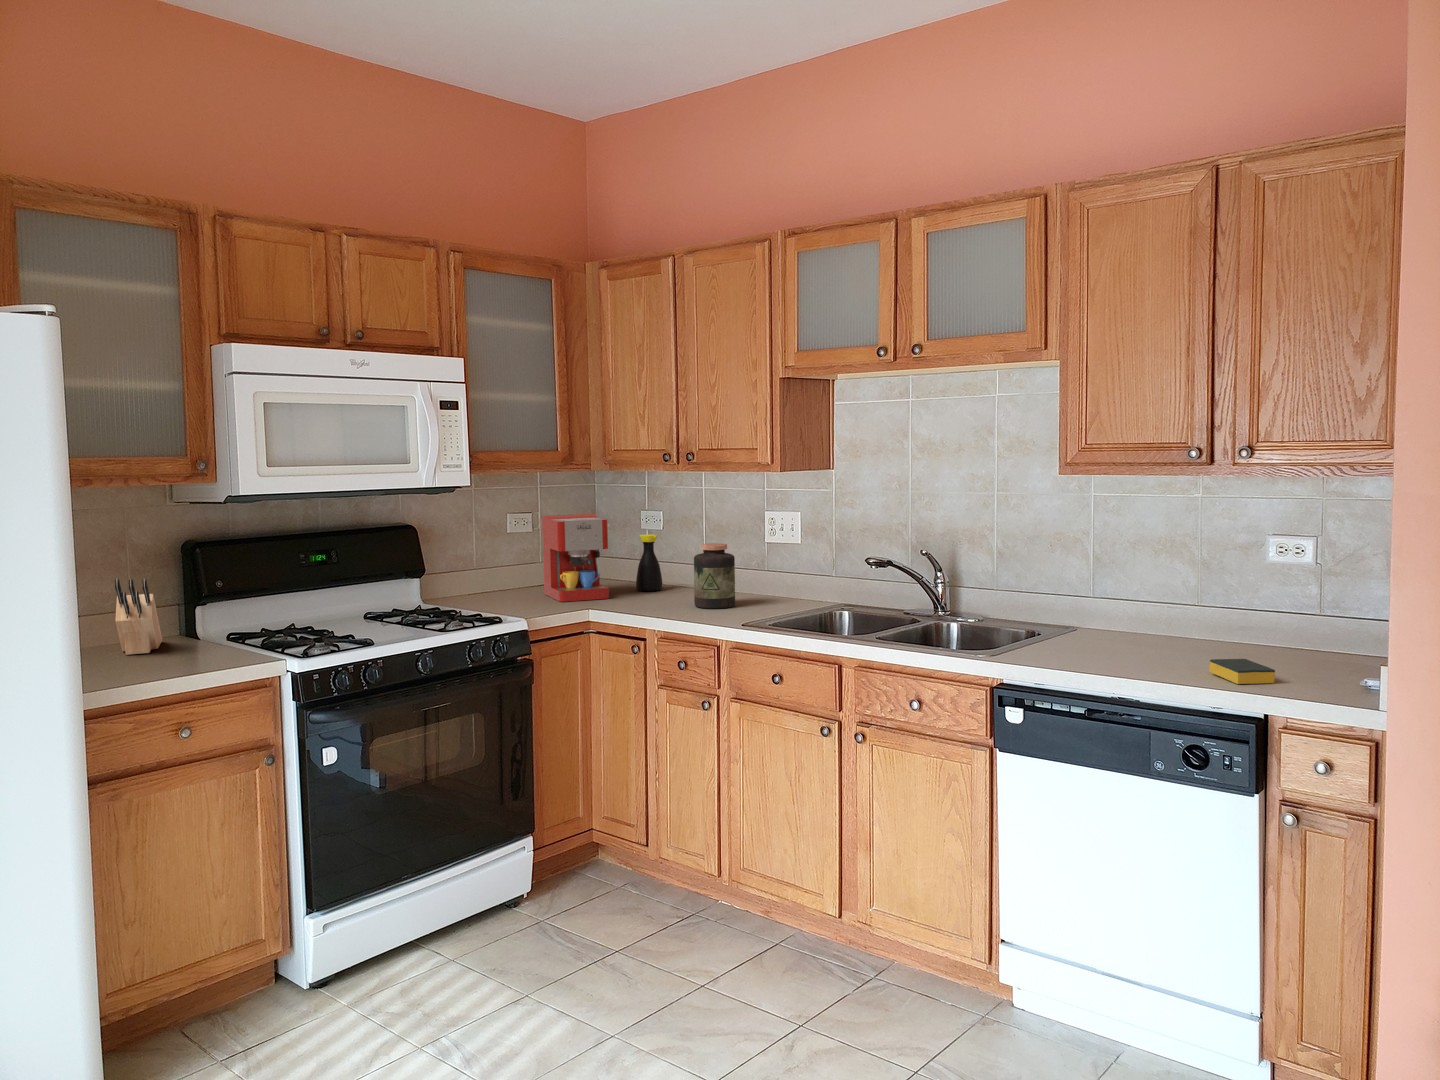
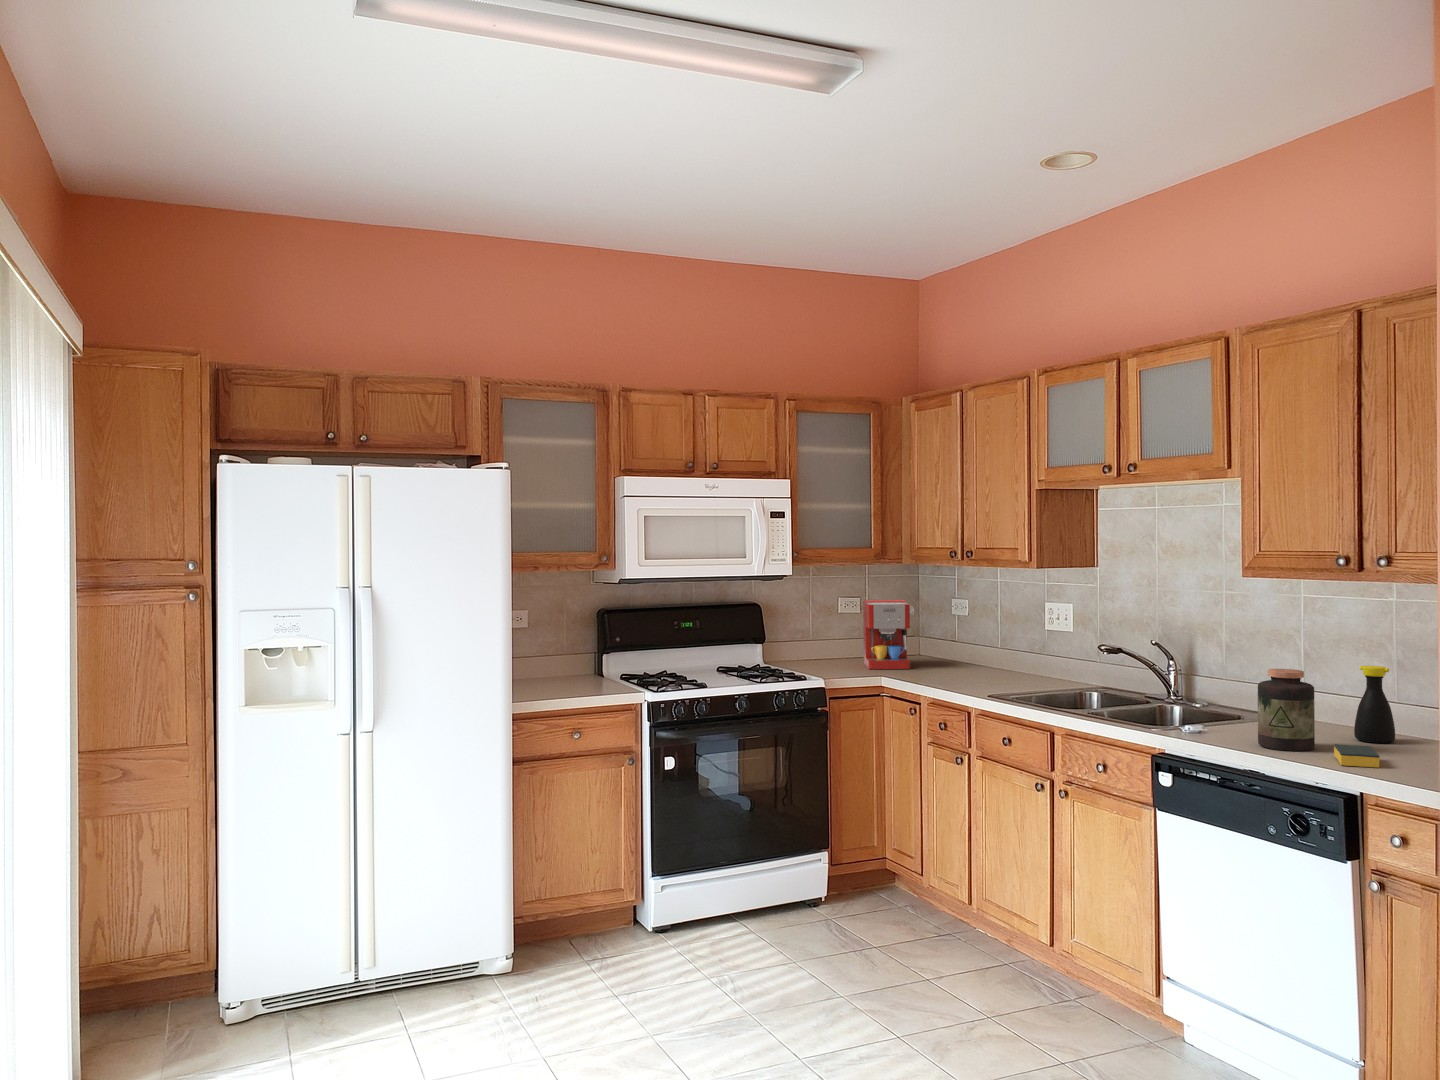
bottle: present [636,534,662,591] -> present [1354,666,1395,743]
jar: present [694,543,735,609] -> present [1258,669,1315,751]
knife block: present [115,579,162,655] -> none [548,632,580,683]

